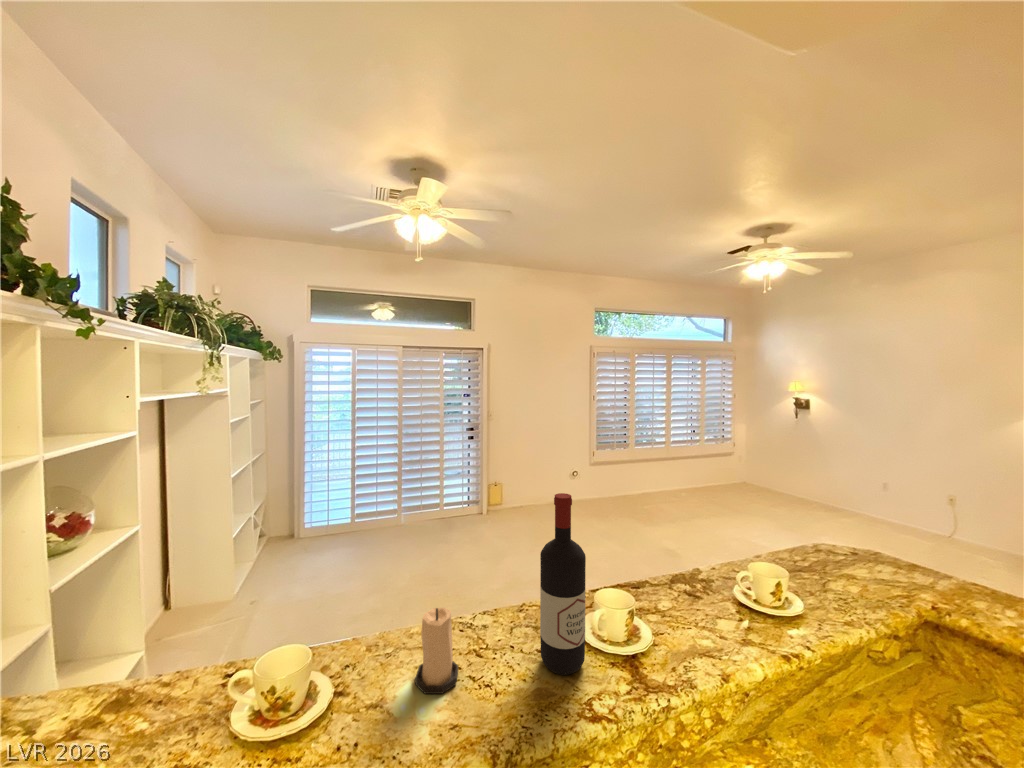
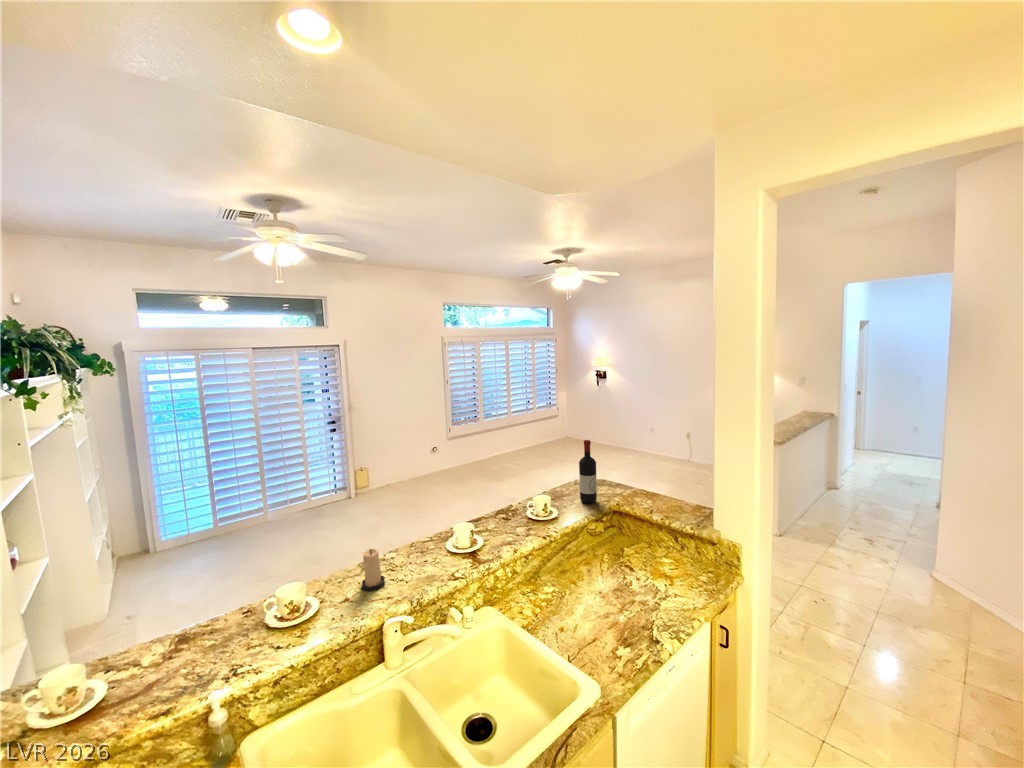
wine bottle: present [540,493,586,675] -> present [579,440,597,504]

